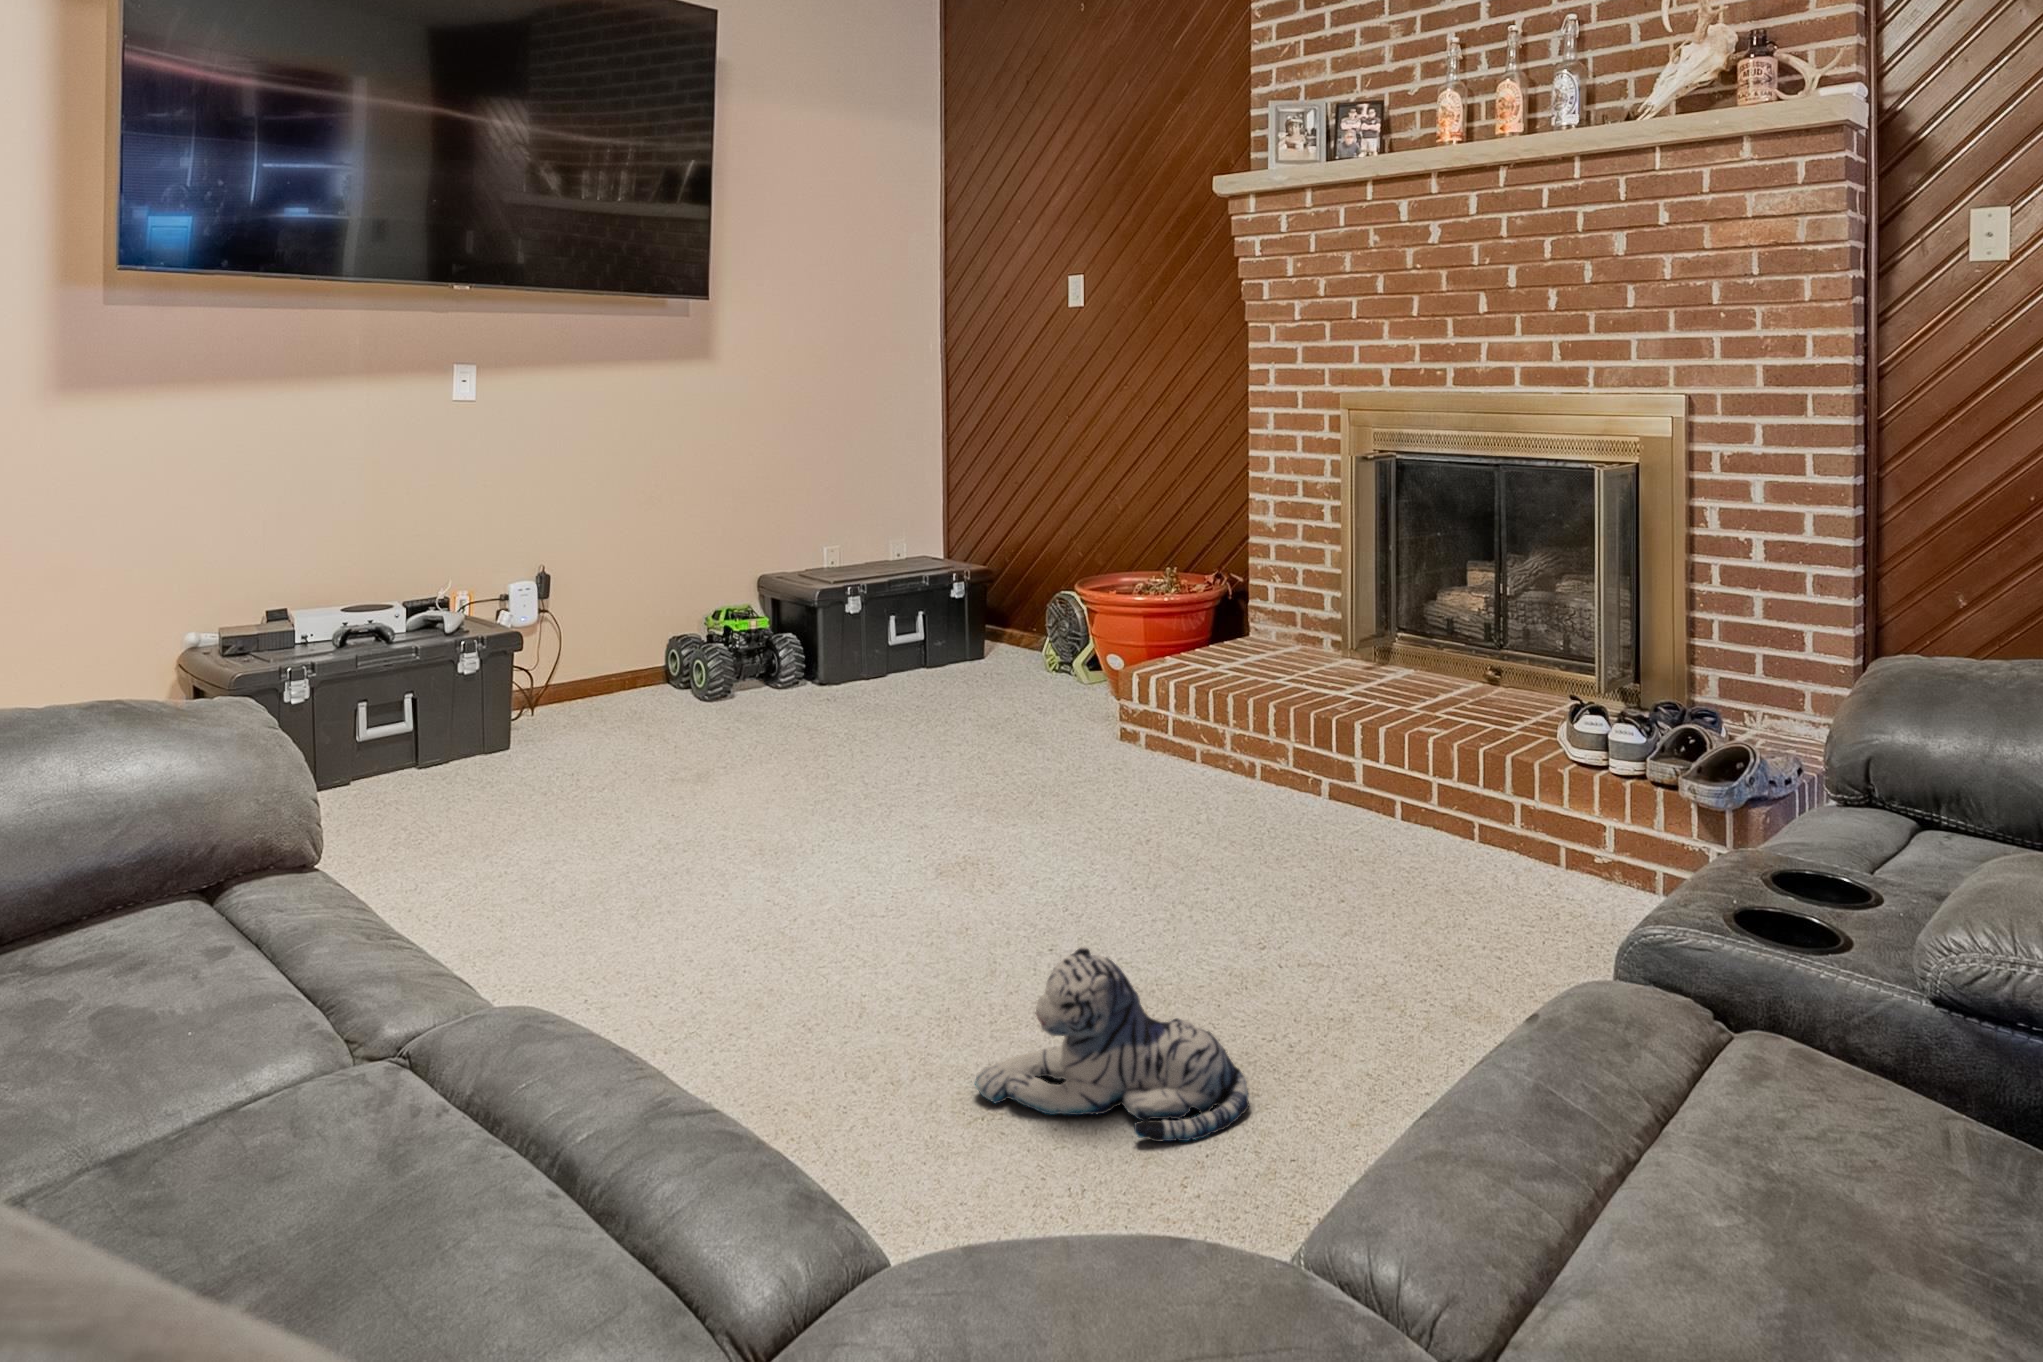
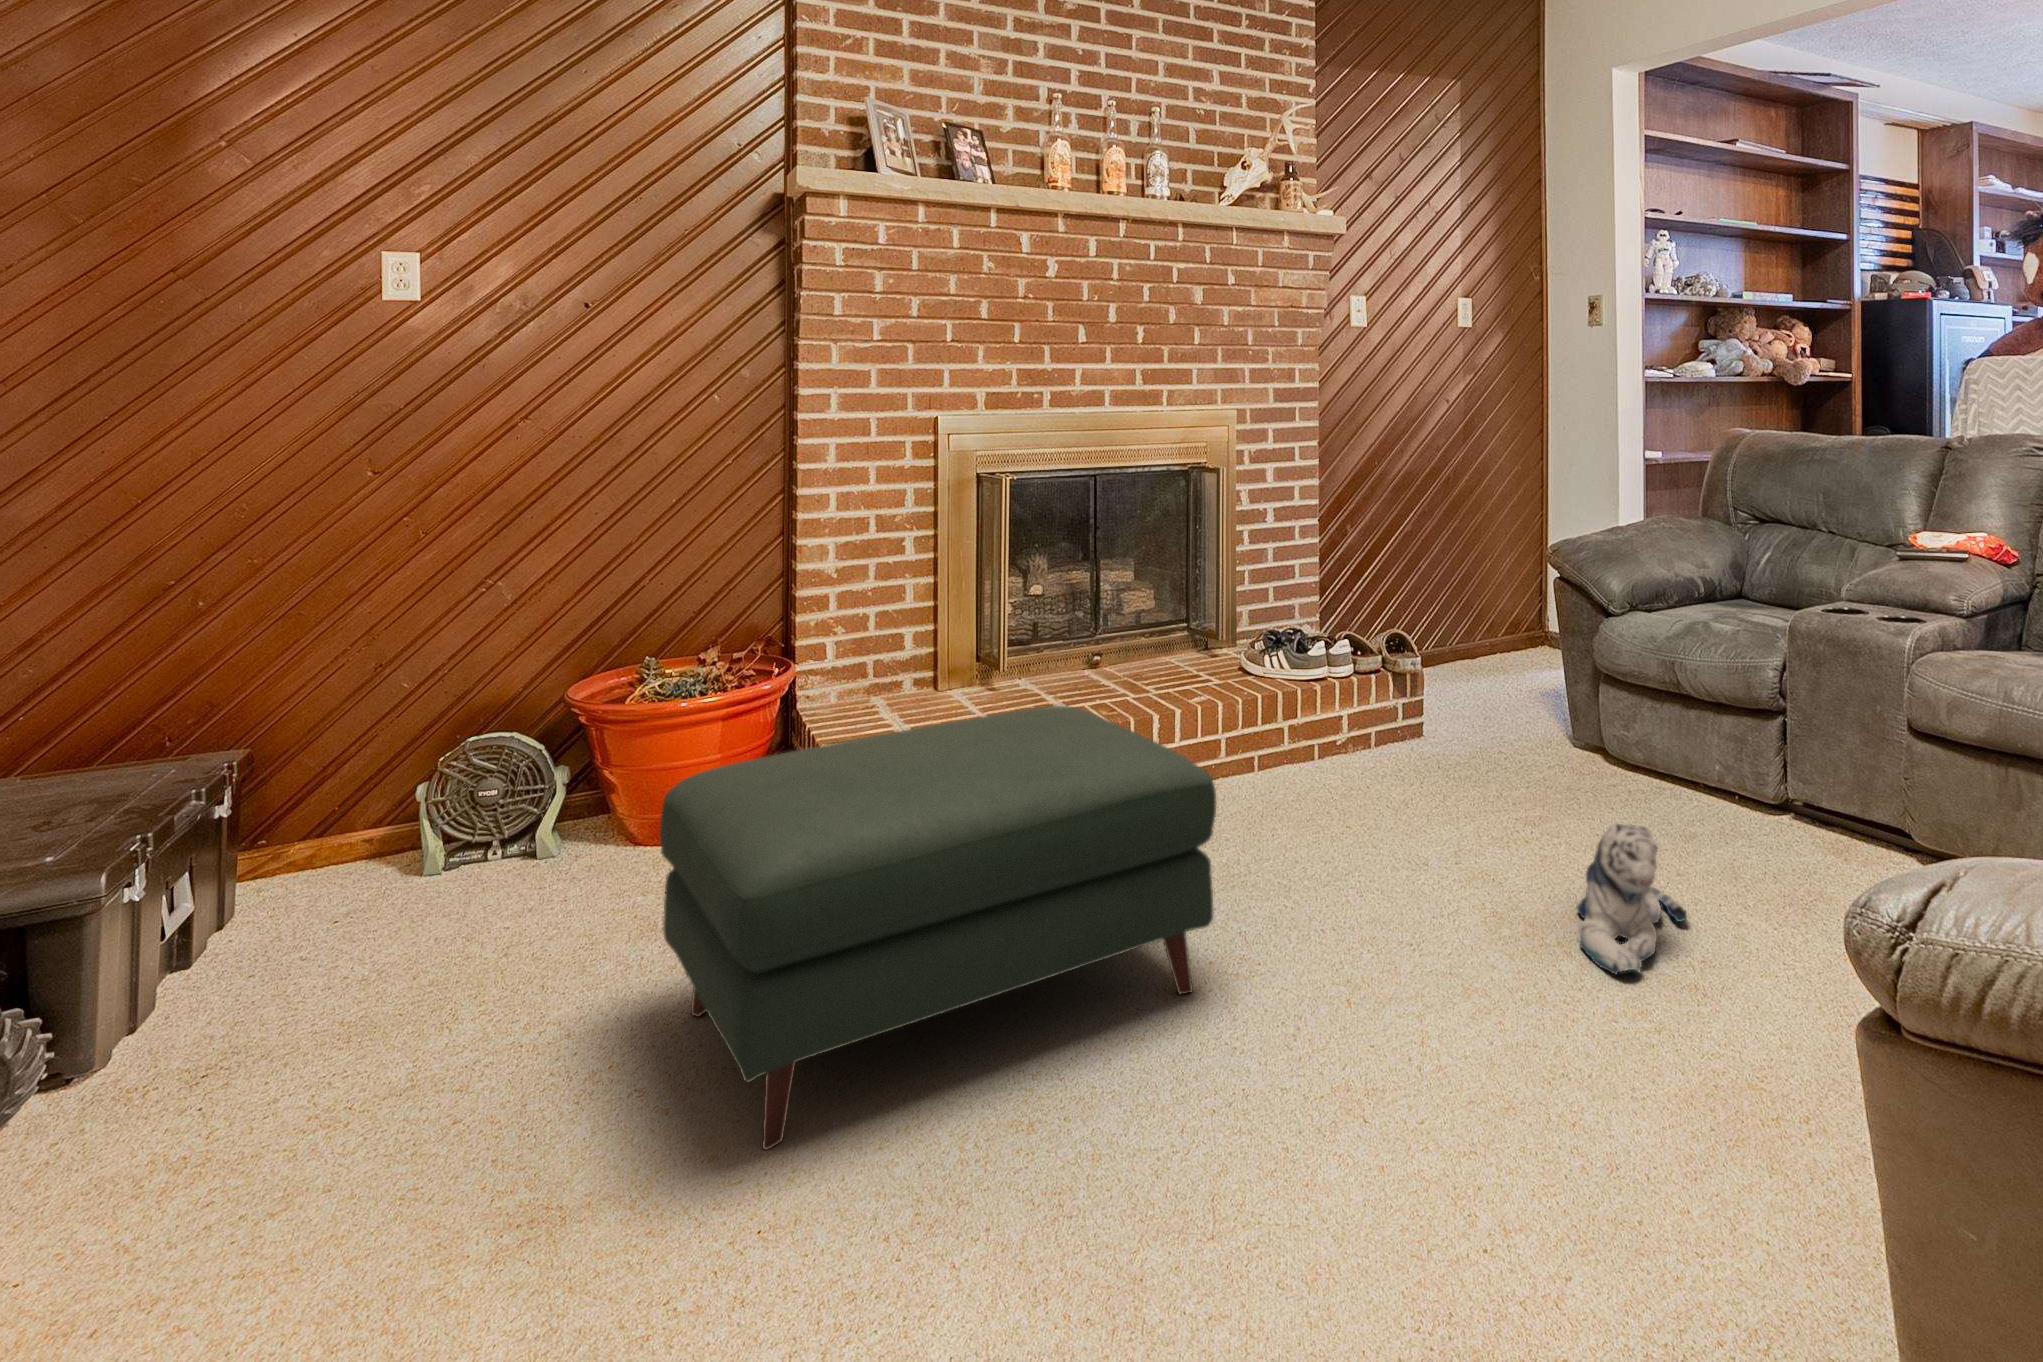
ottoman: none [712,618,1096,890] -> present [660,706,1216,1150]

